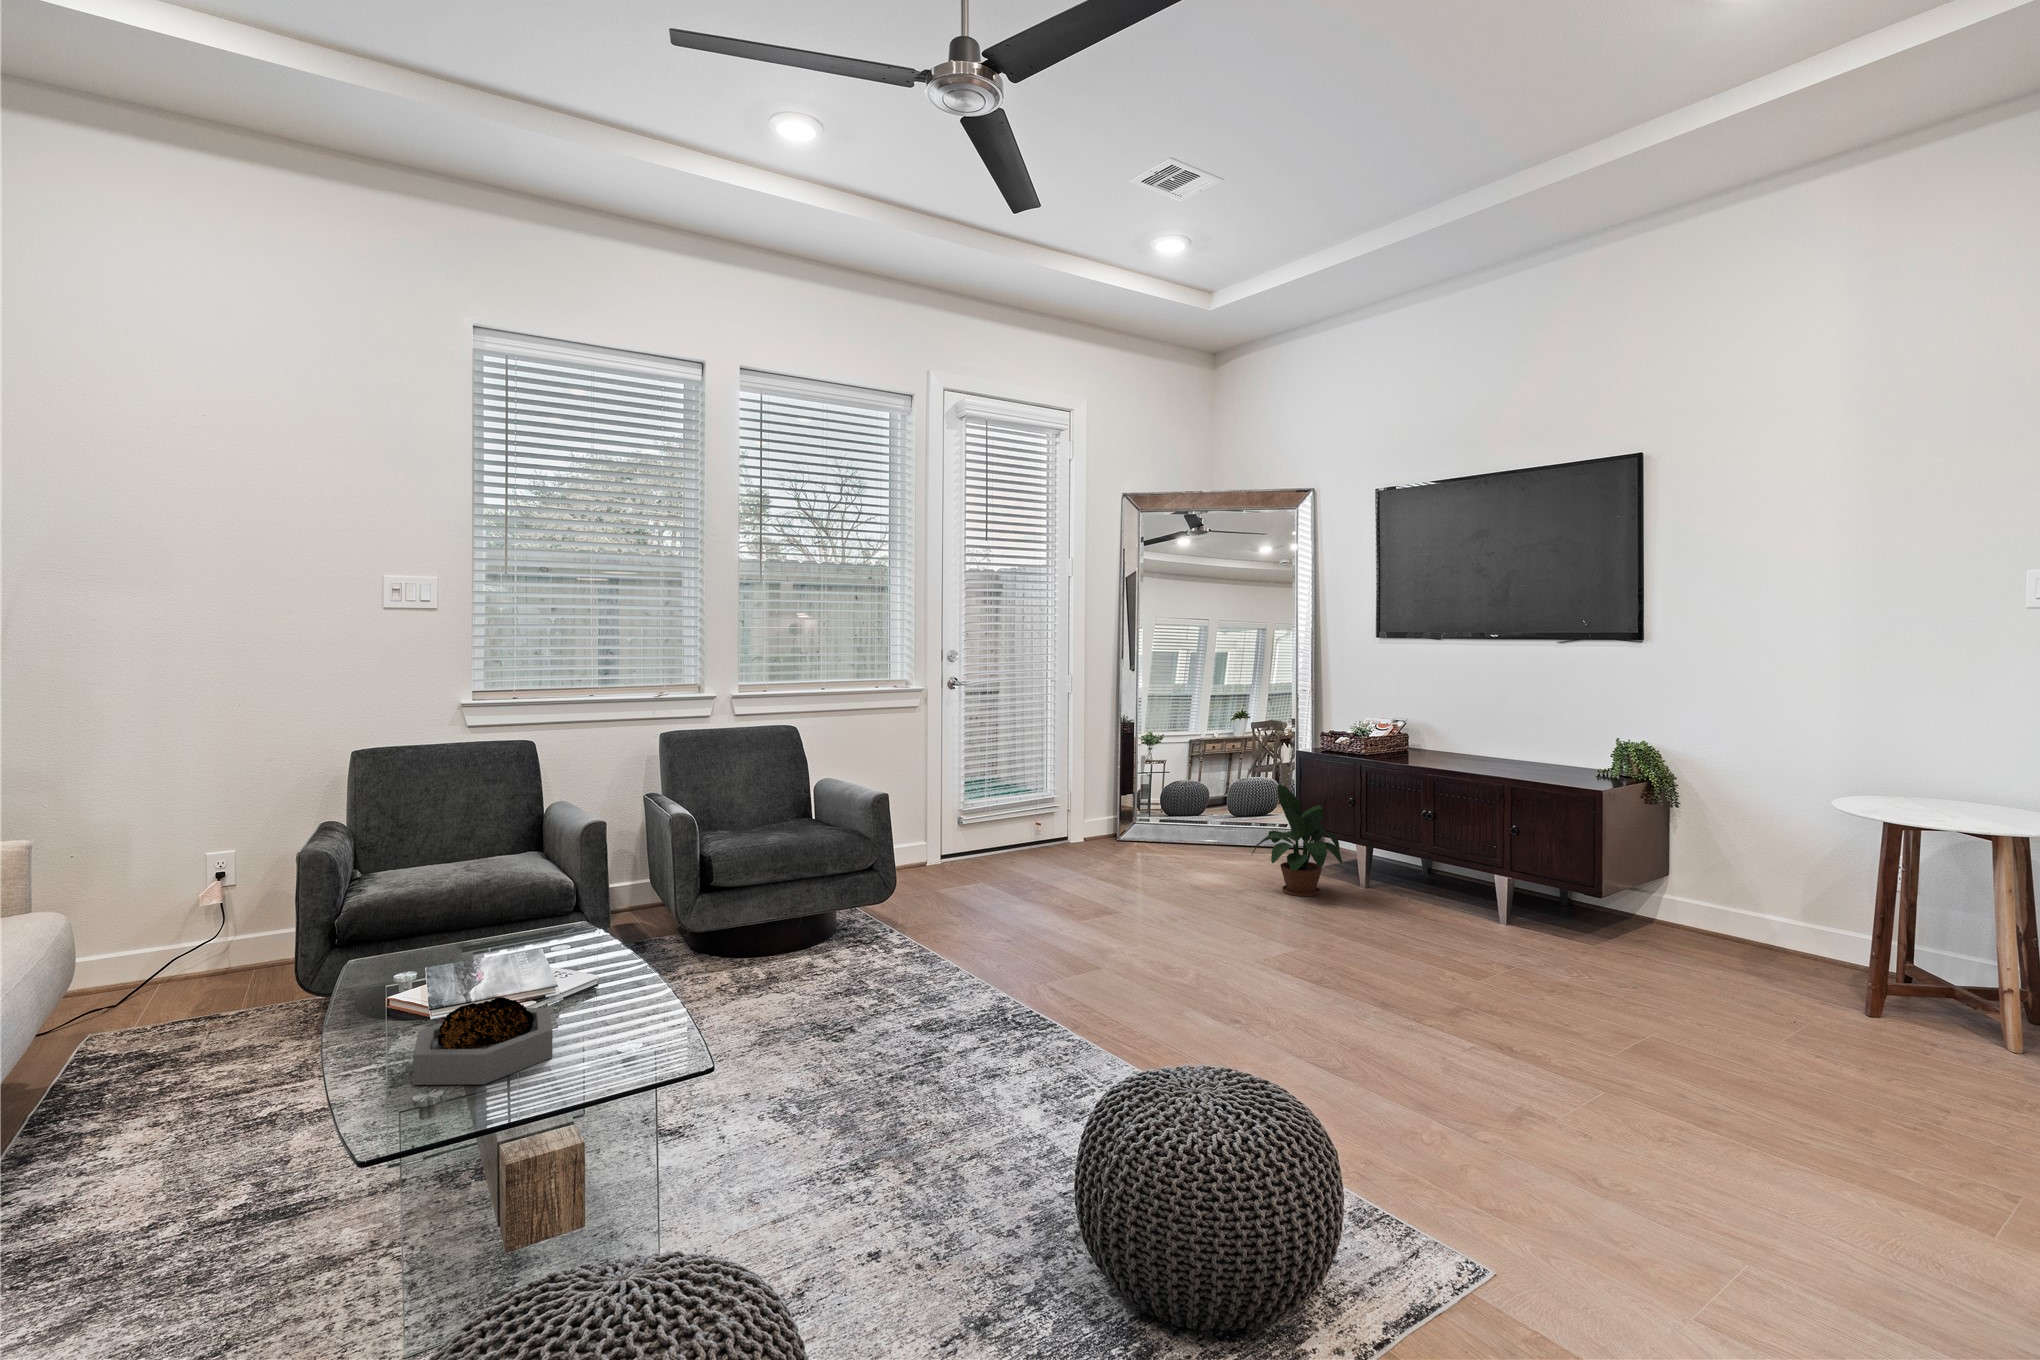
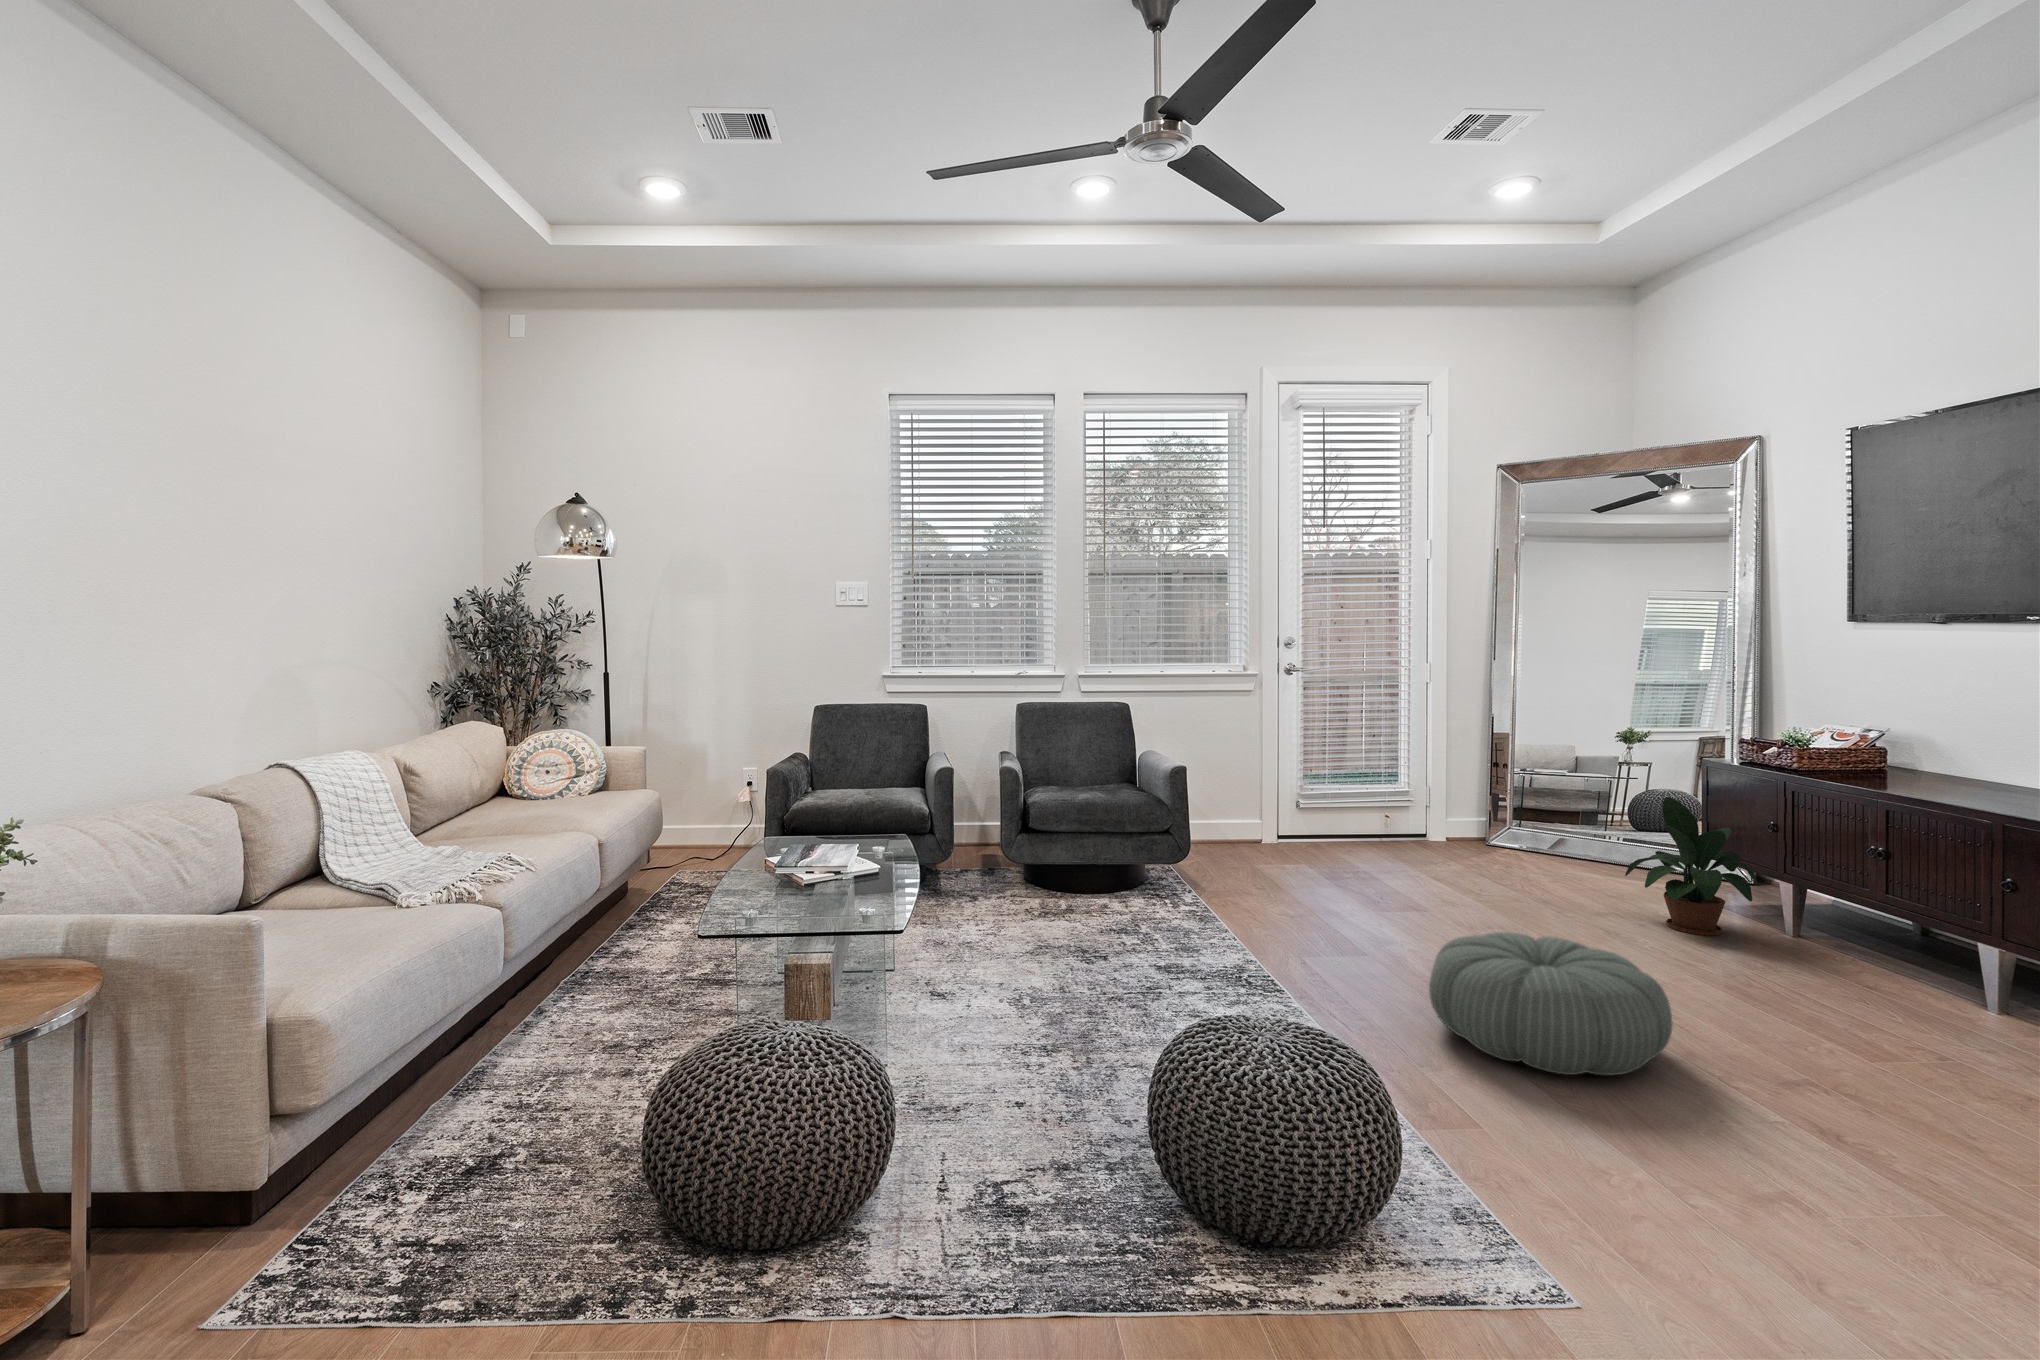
pouf: none [1190,920,1382,1046] -> present [1429,932,1672,1075]
decorative bowl: present [413,997,553,1085] -> none [753,861,837,915]

